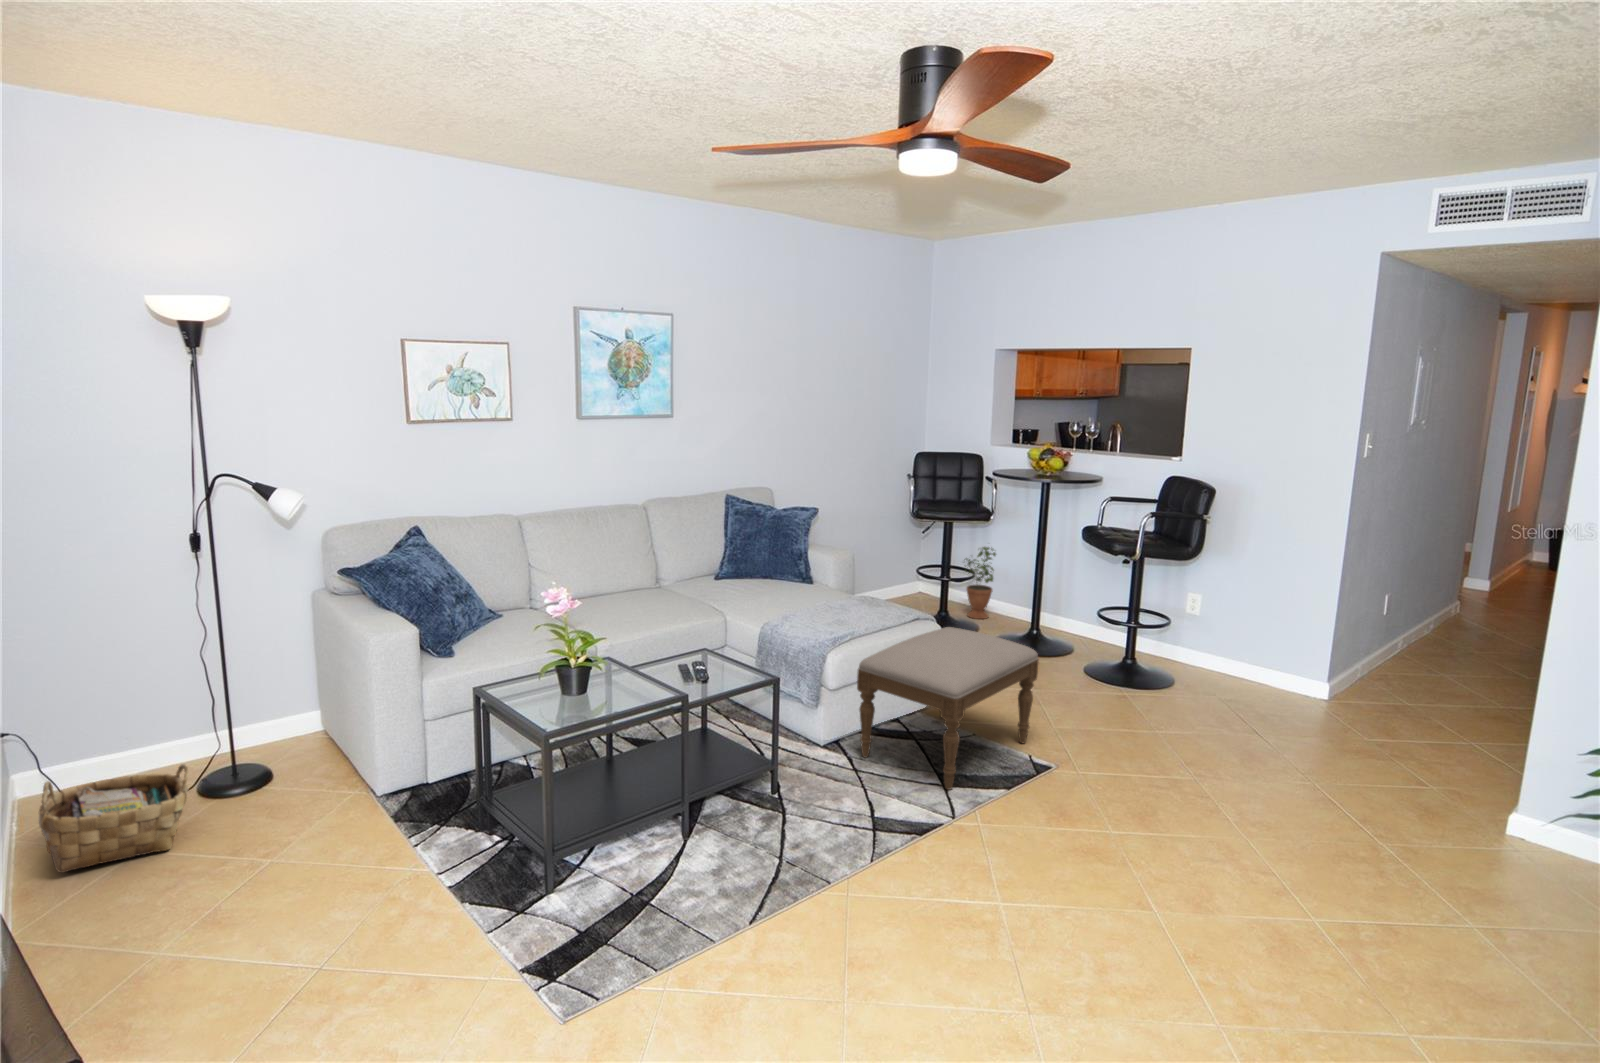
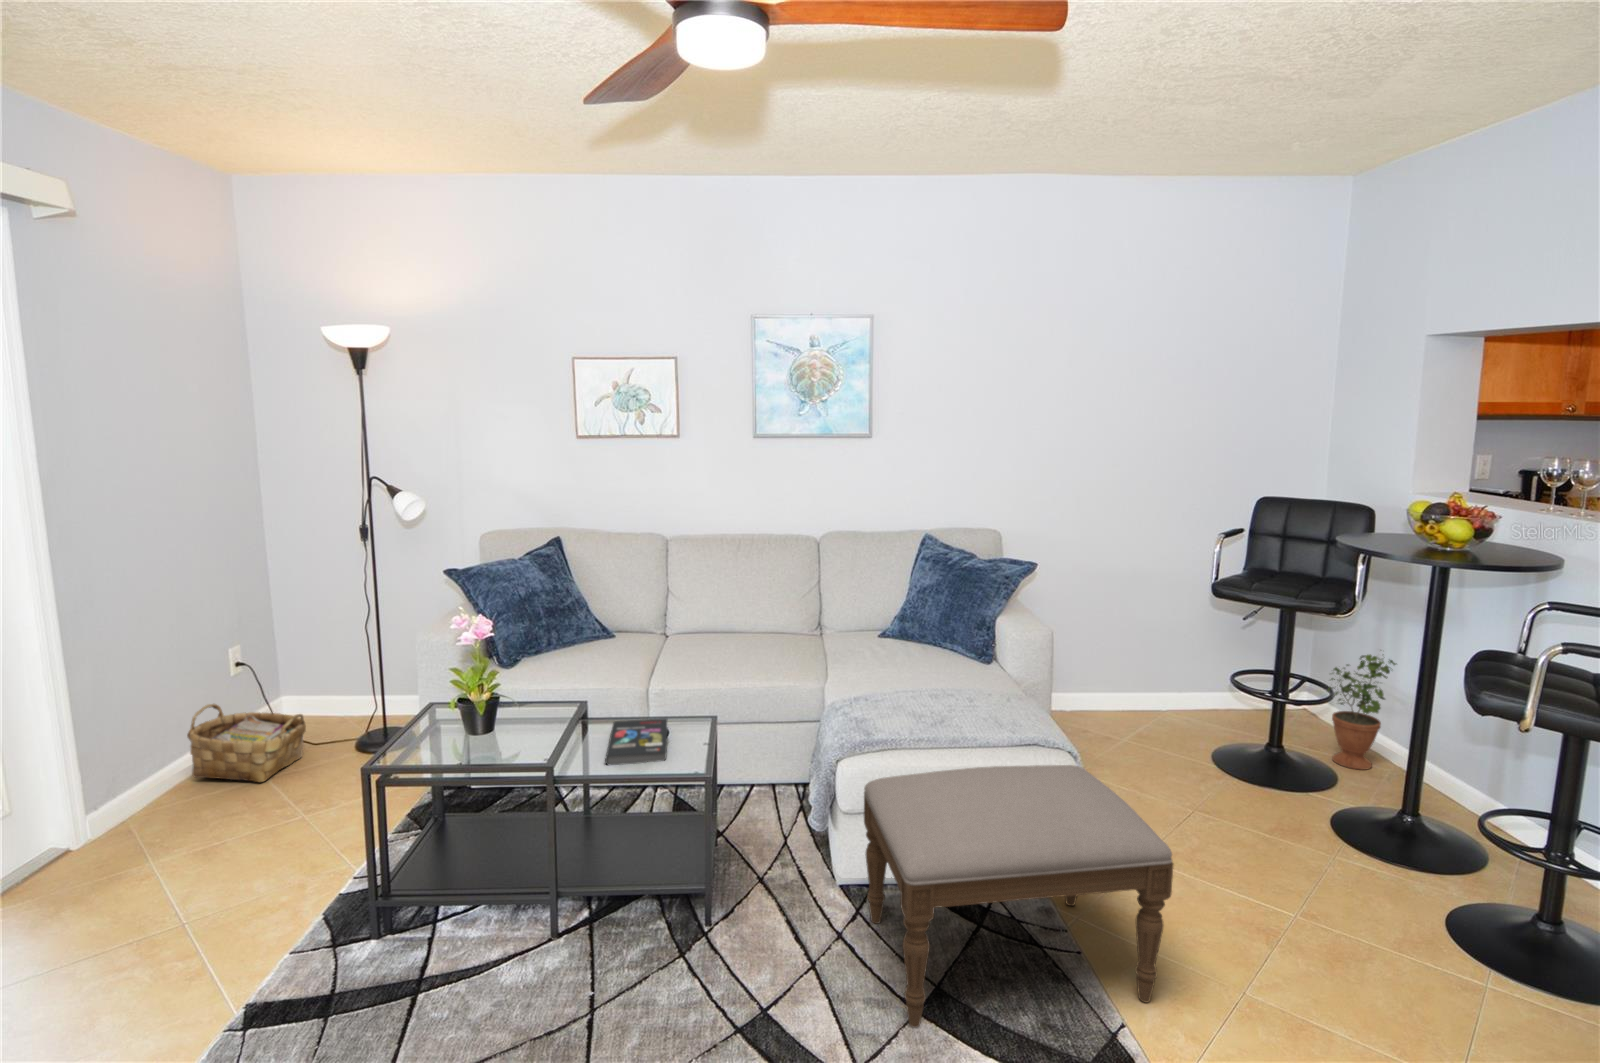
book: none [642,658,724,695] -> present [605,719,668,765]

